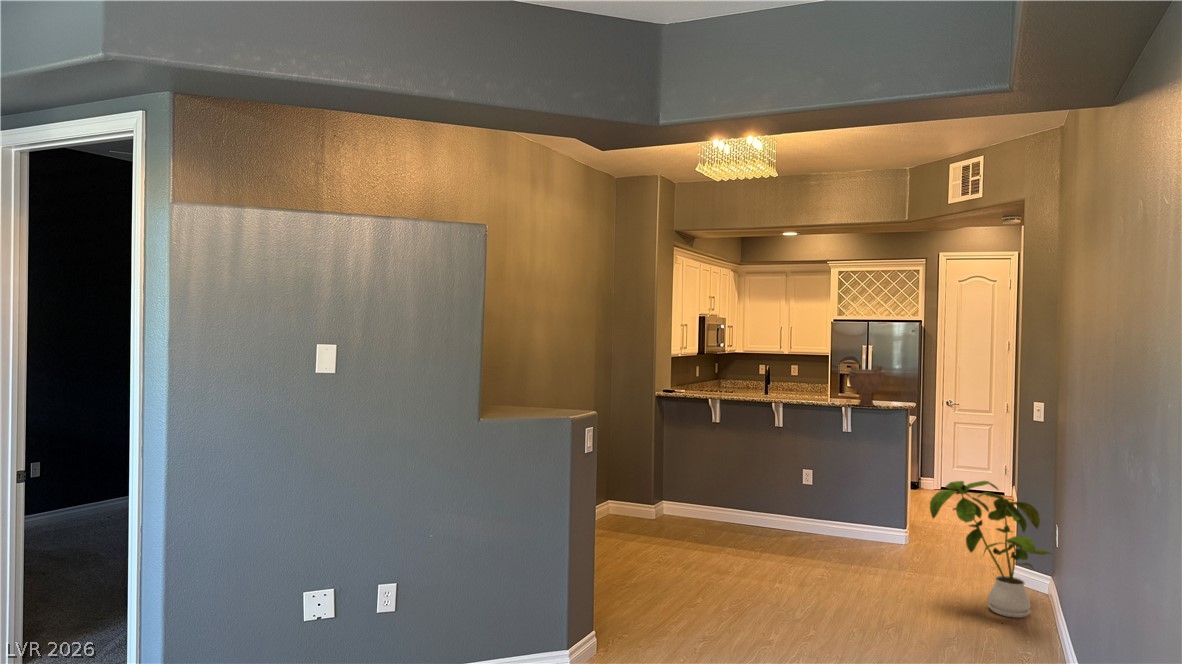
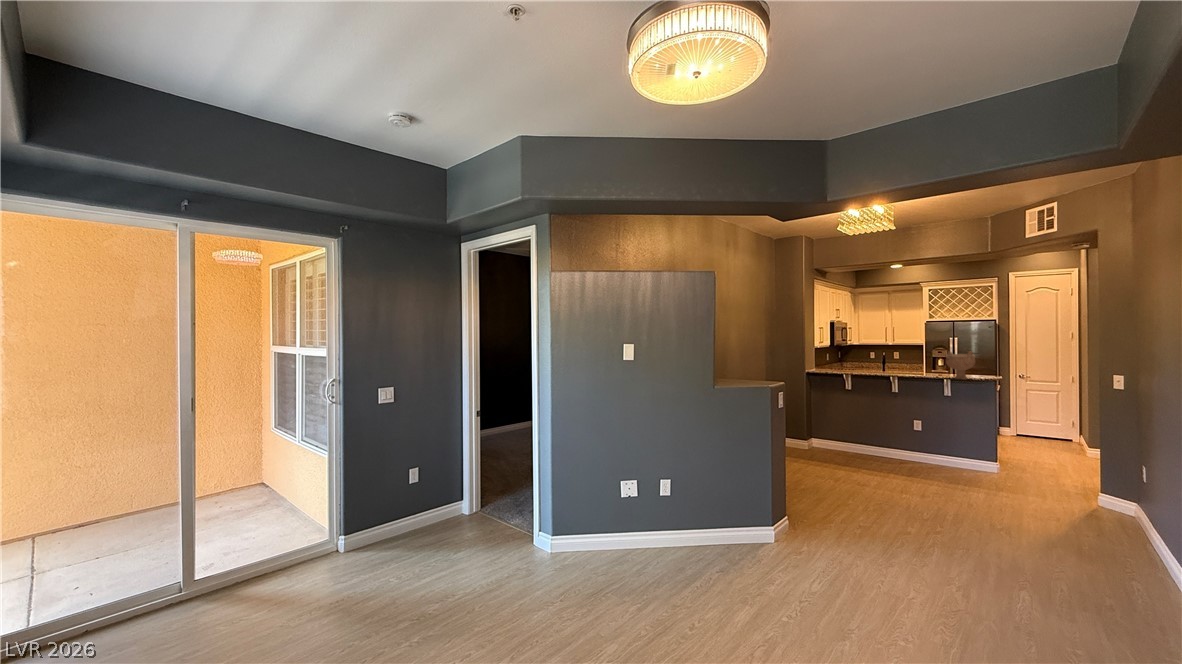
house plant: present [930,481,1051,618] -> none [1023,431,1136,530]

